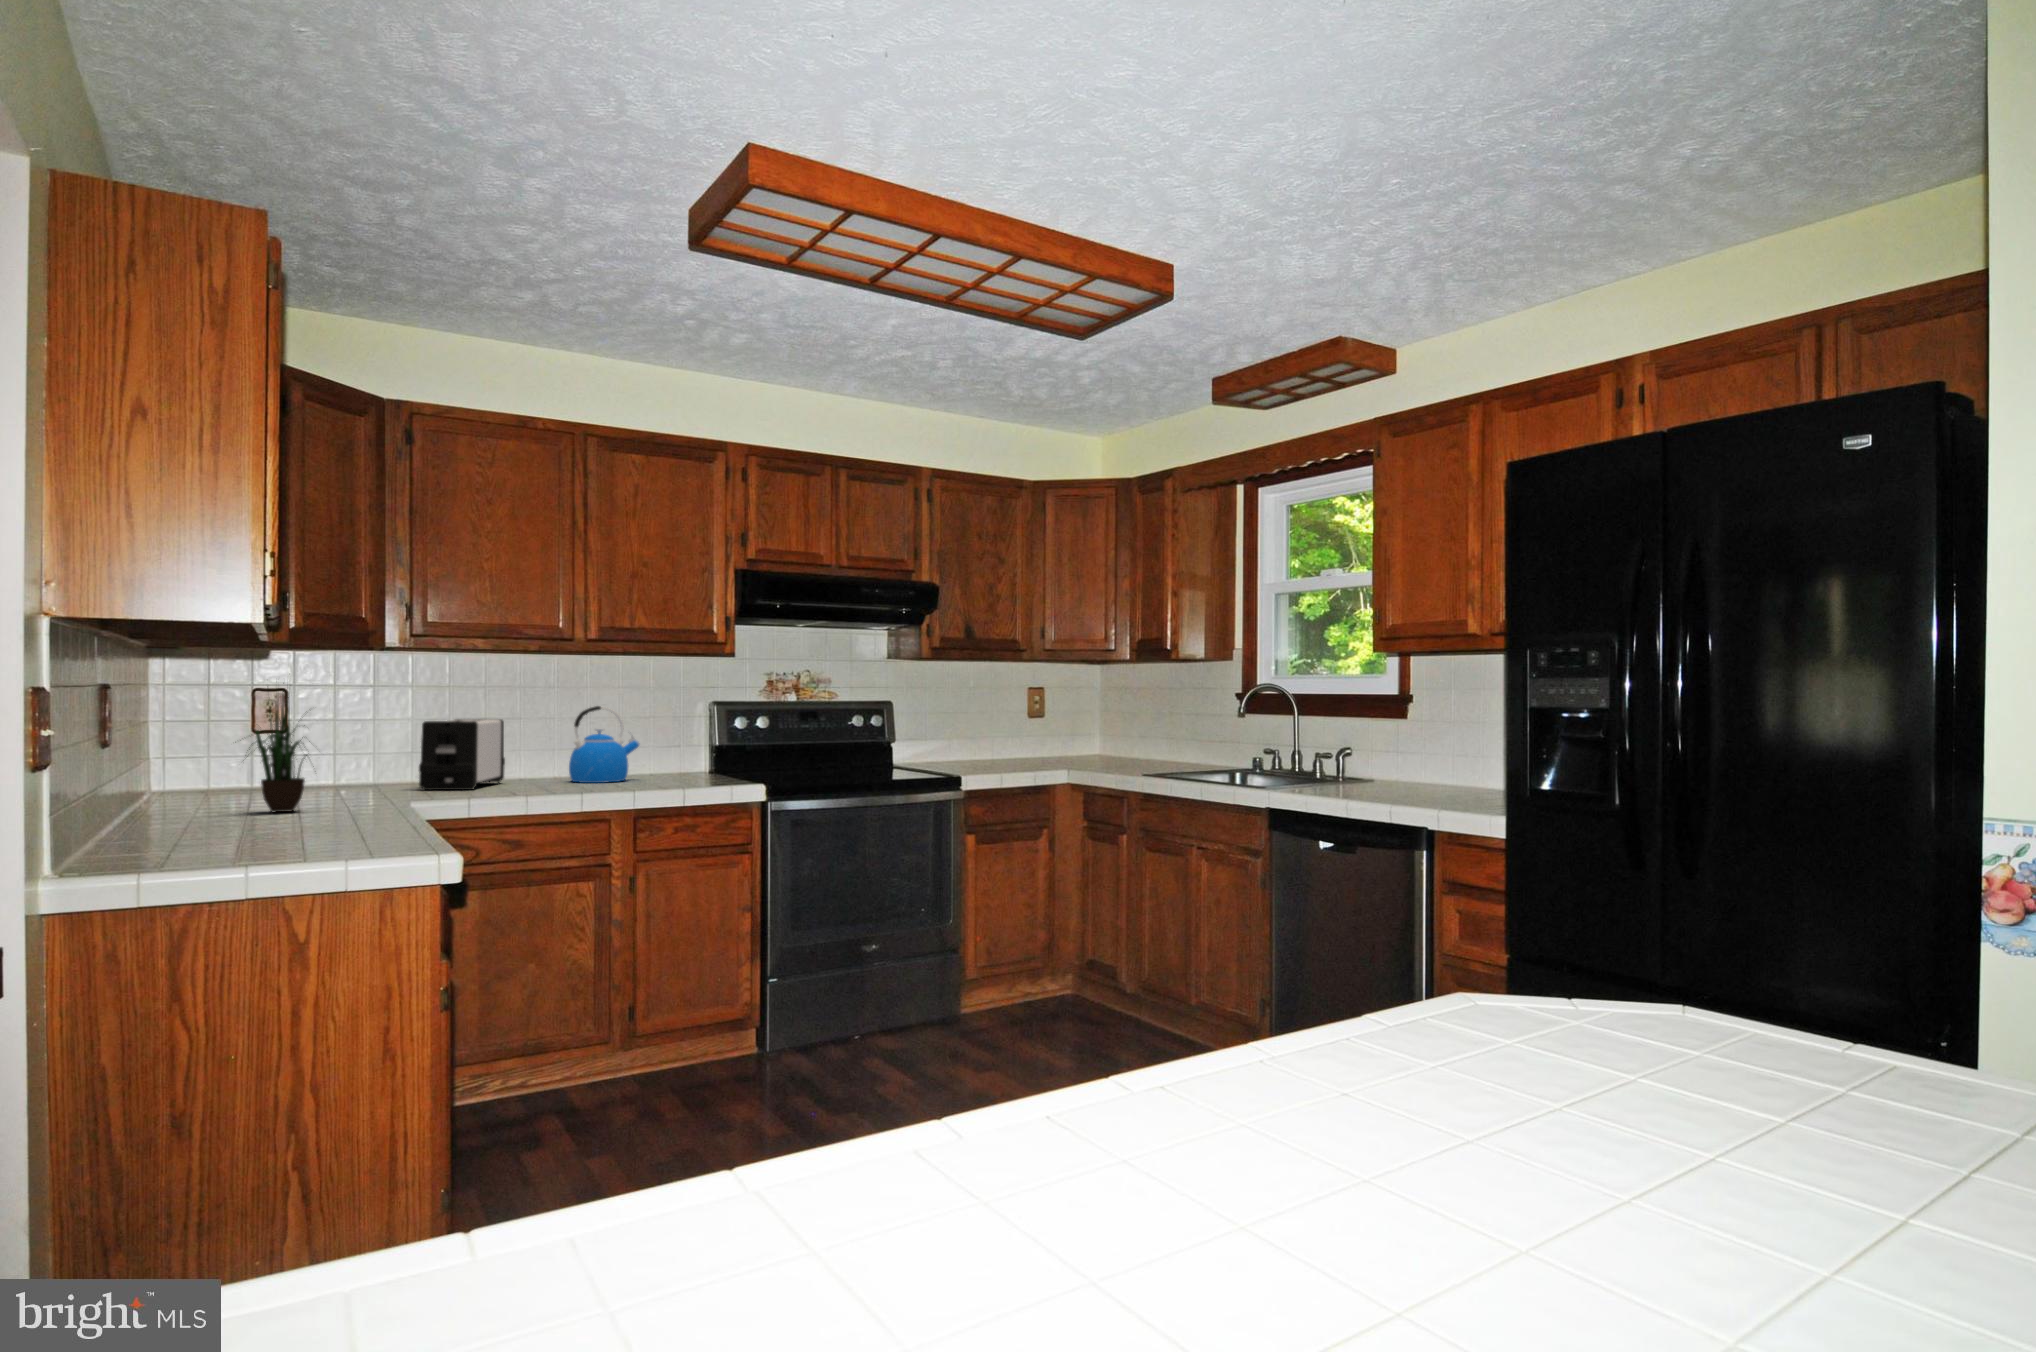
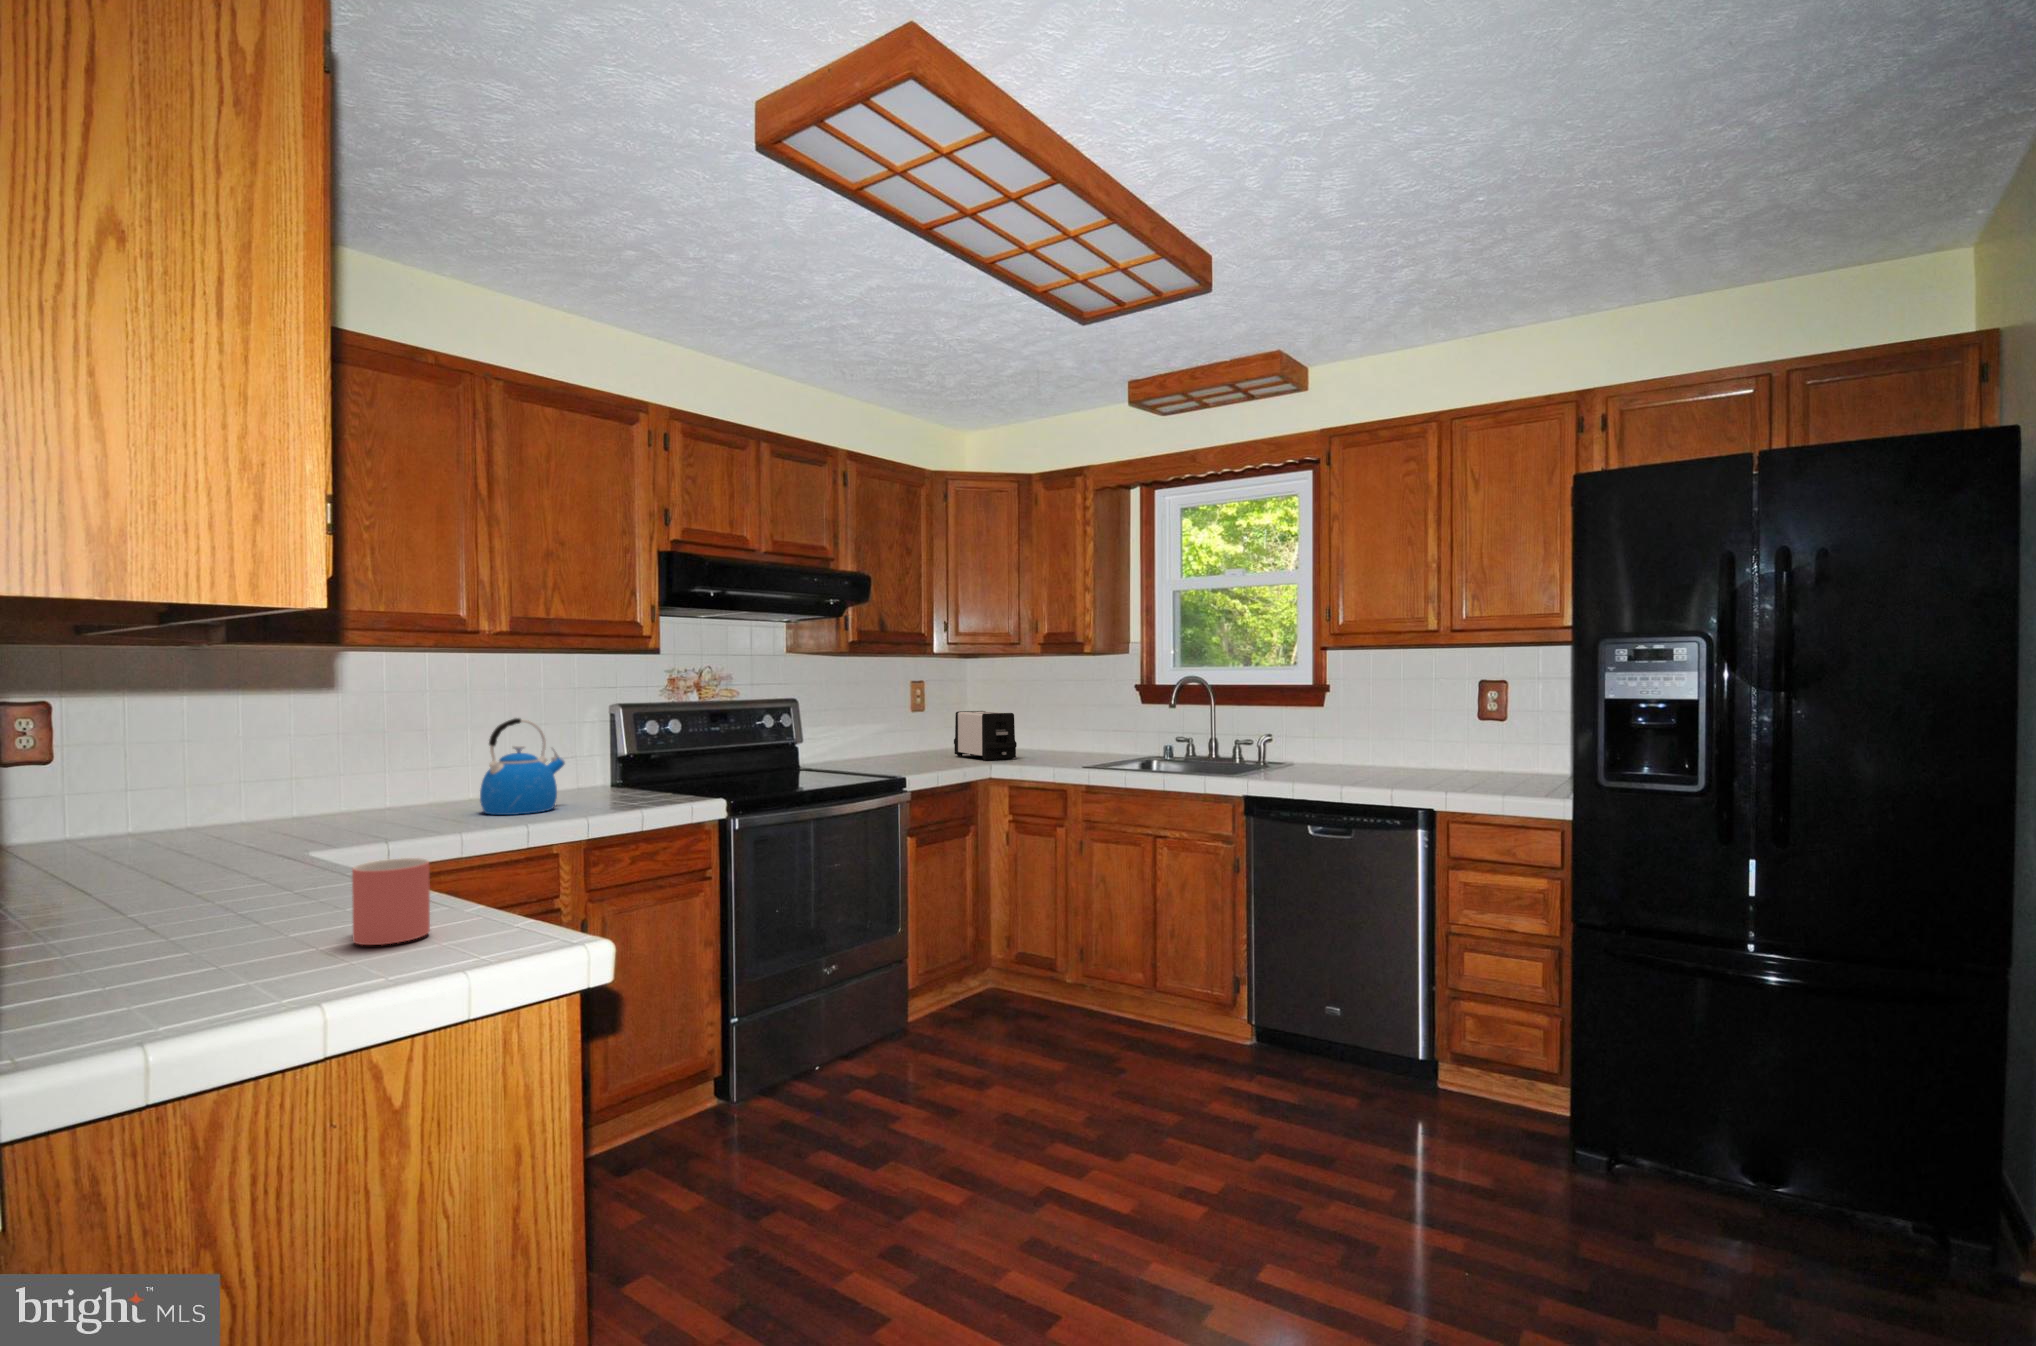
potted plant: present [249,690,314,812] -> none [103,678,254,916]
toaster: present [419,719,505,790] -> present [954,711,1017,761]
mug: none [321,776,371,827] -> present [352,858,430,945]

